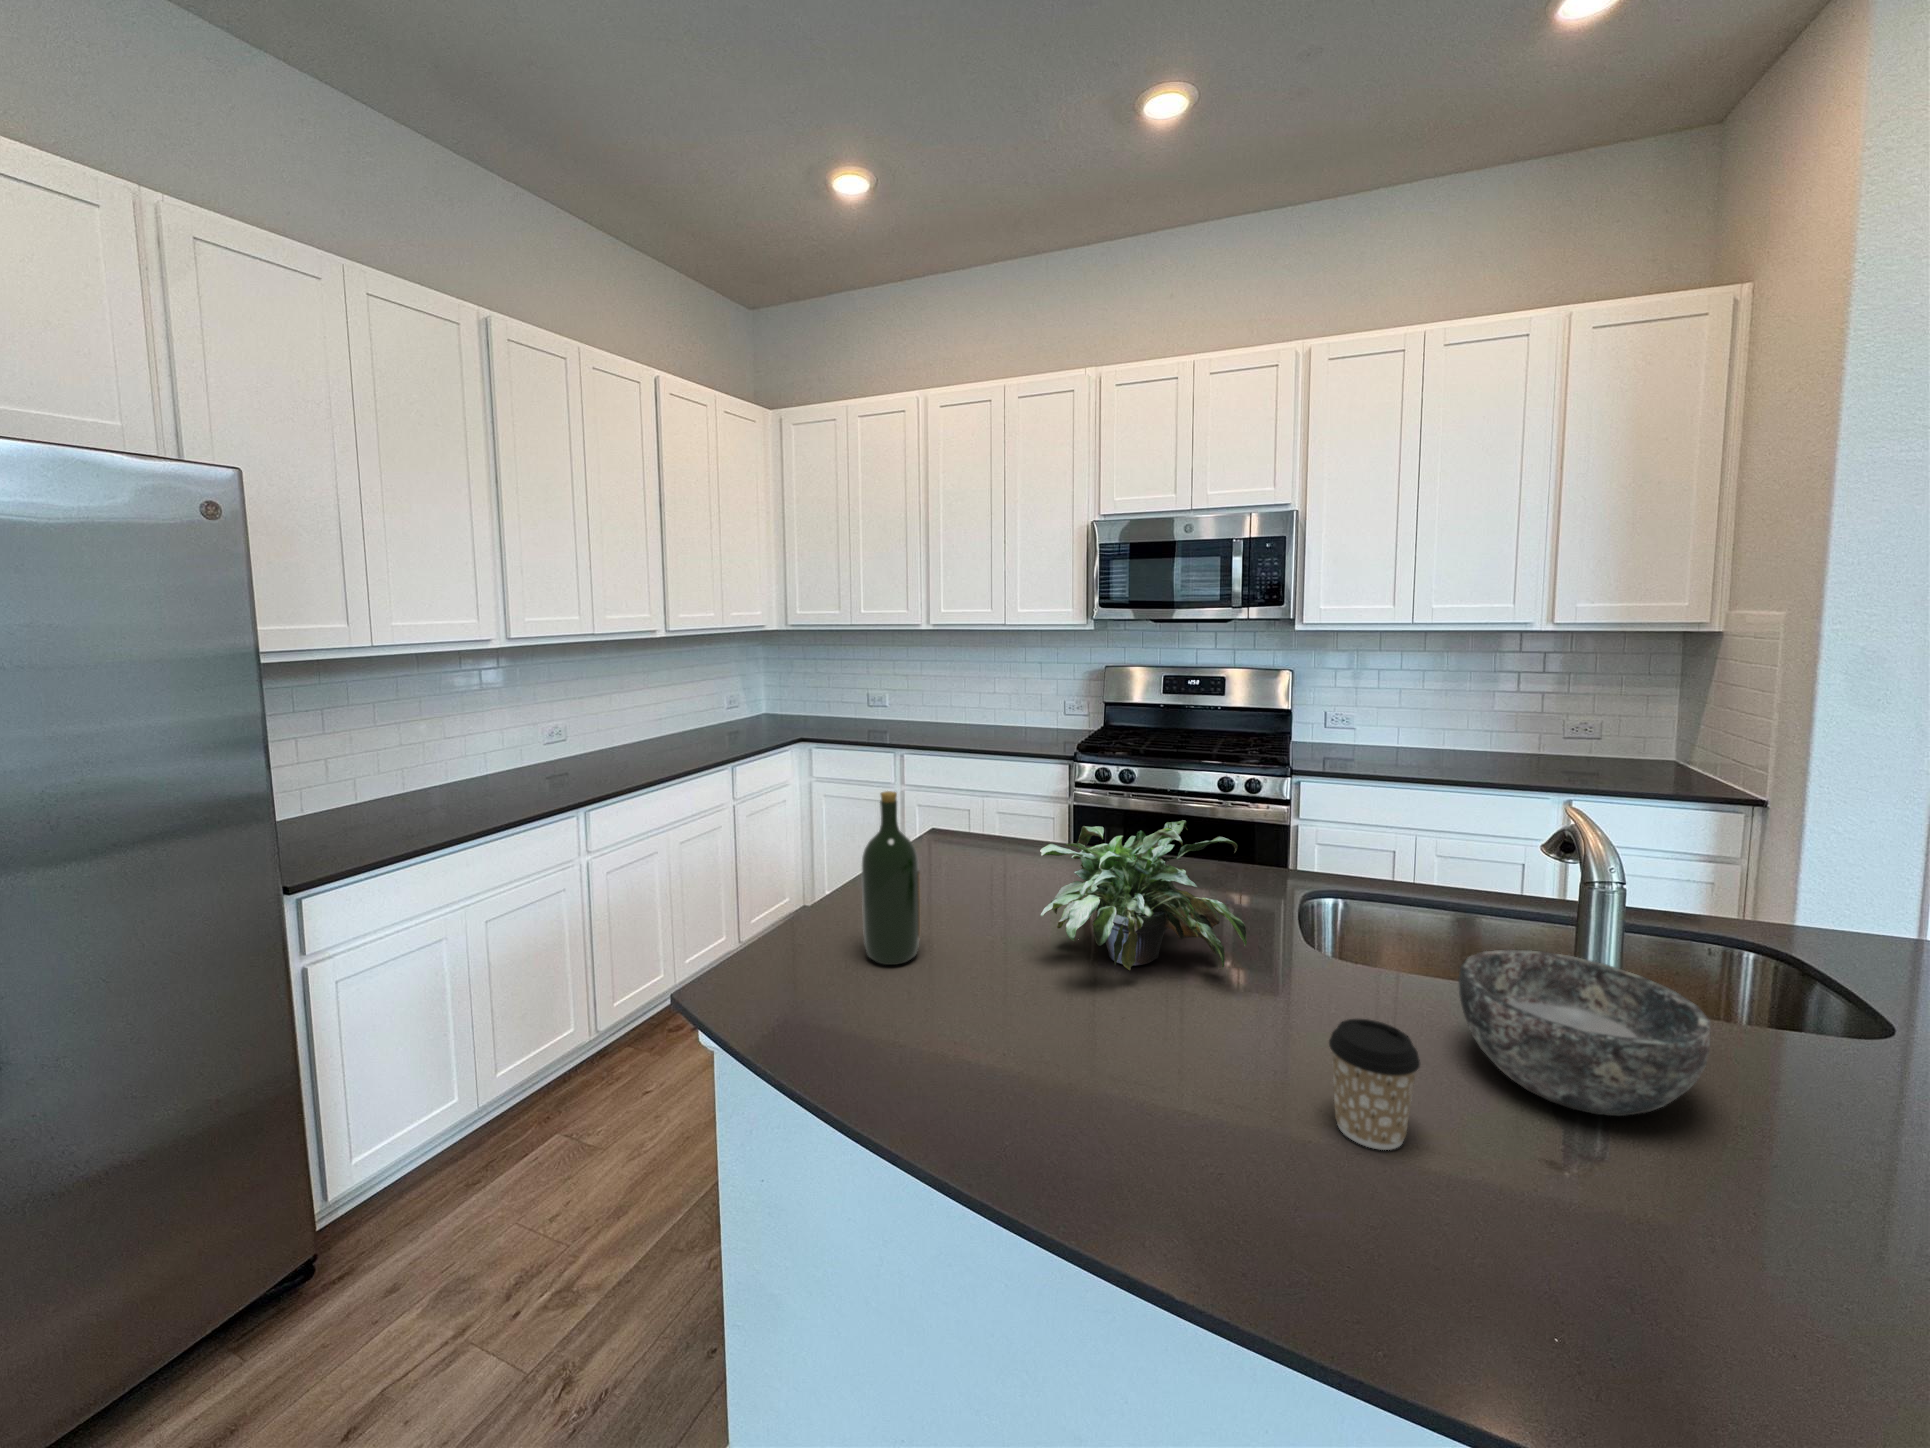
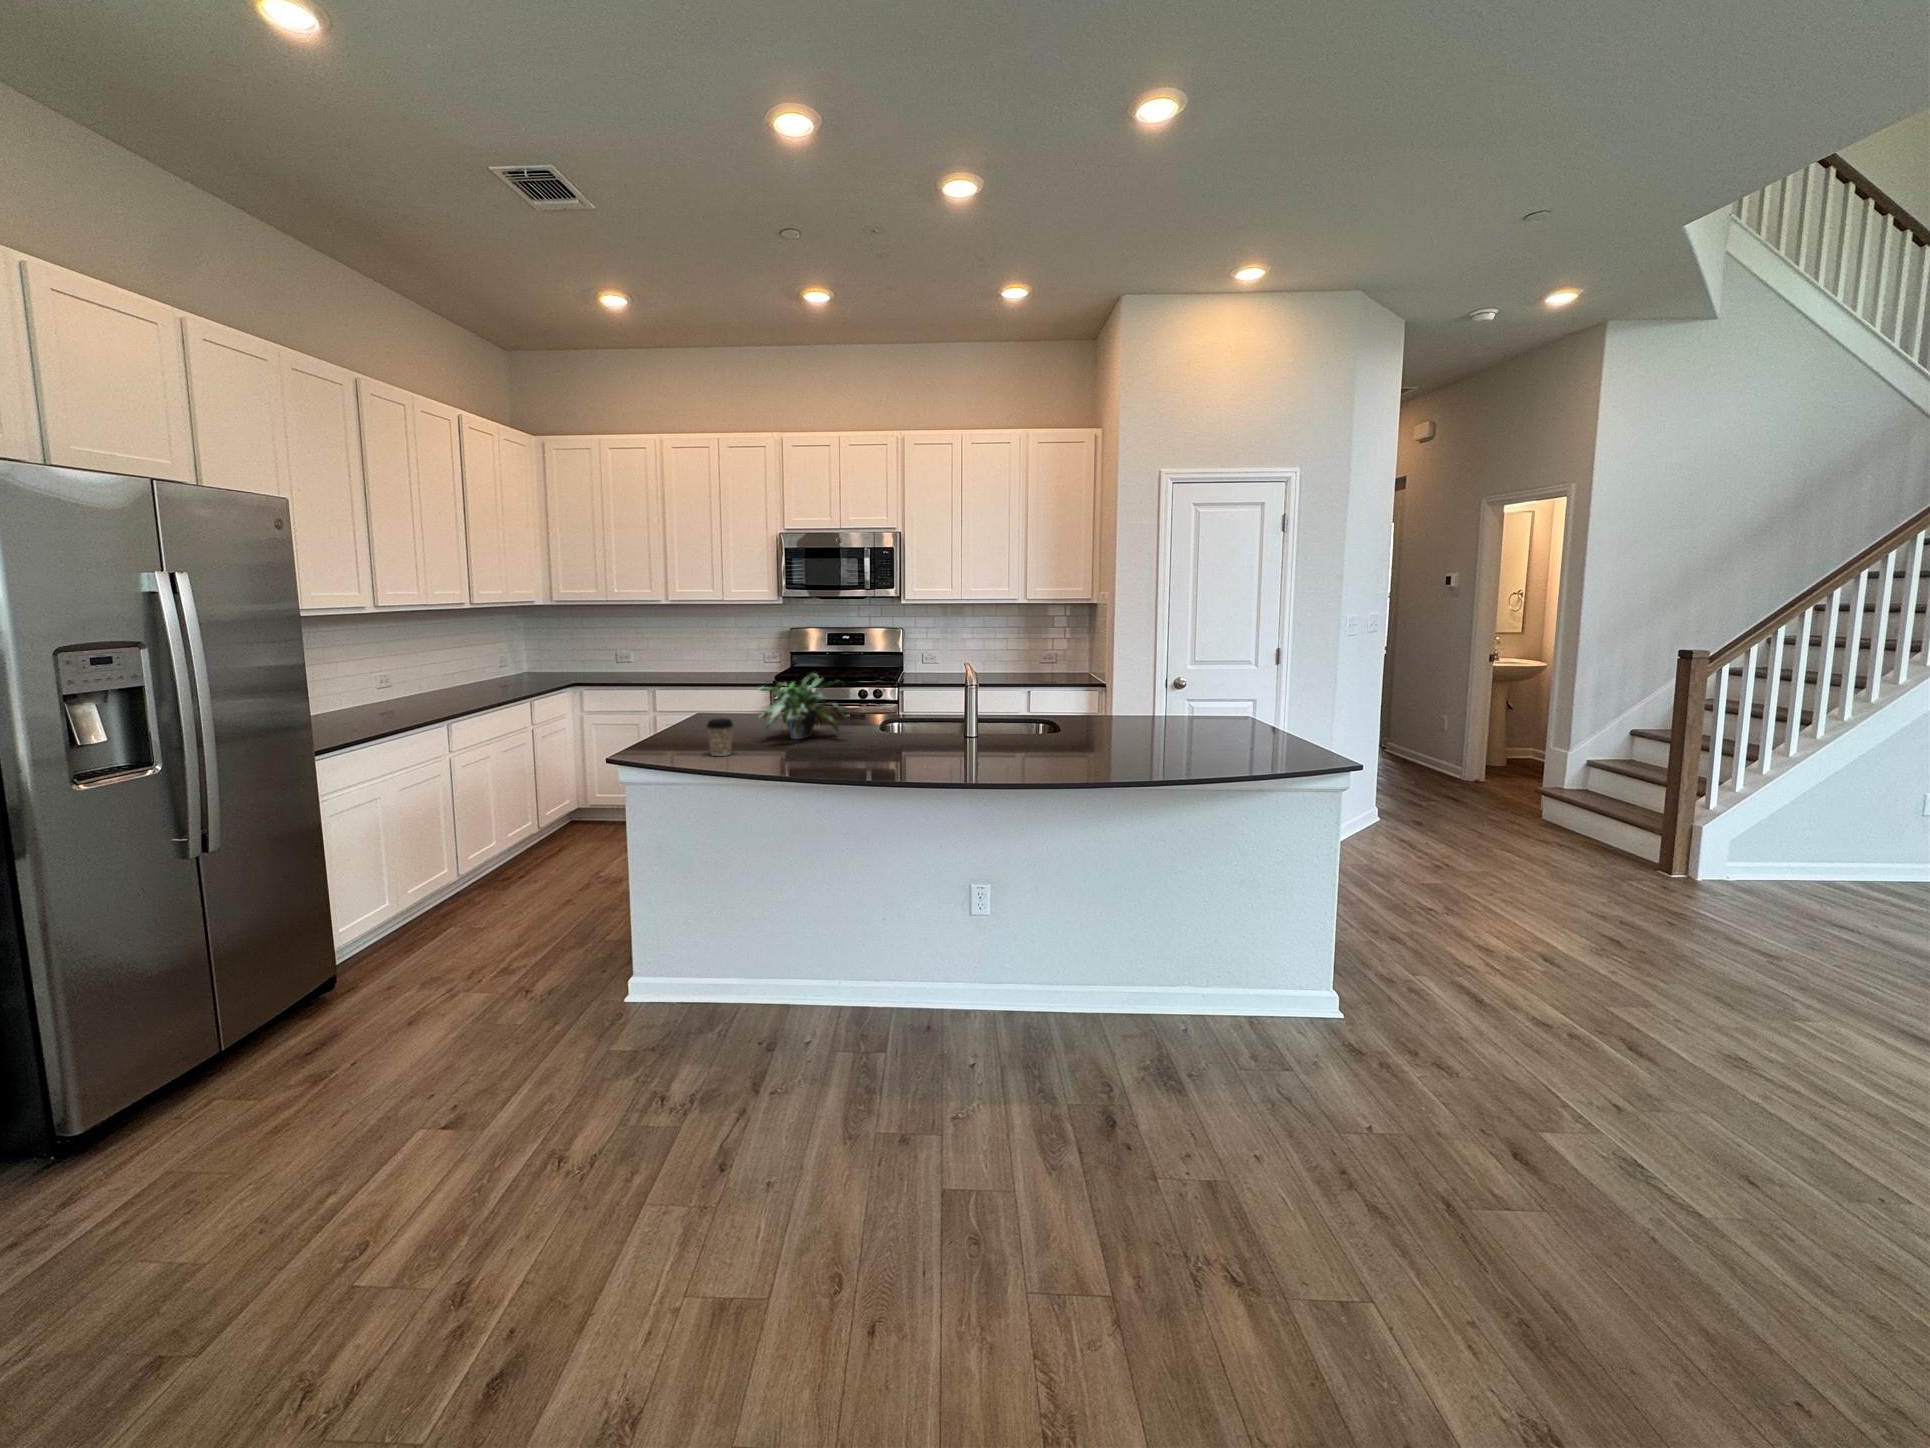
wine bottle: present [862,791,920,965] -> none [671,665,701,748]
bowl: present [1458,949,1710,1116] -> none [917,708,985,751]
coffee cup: present [1329,1019,1420,1150] -> present [707,718,733,756]

